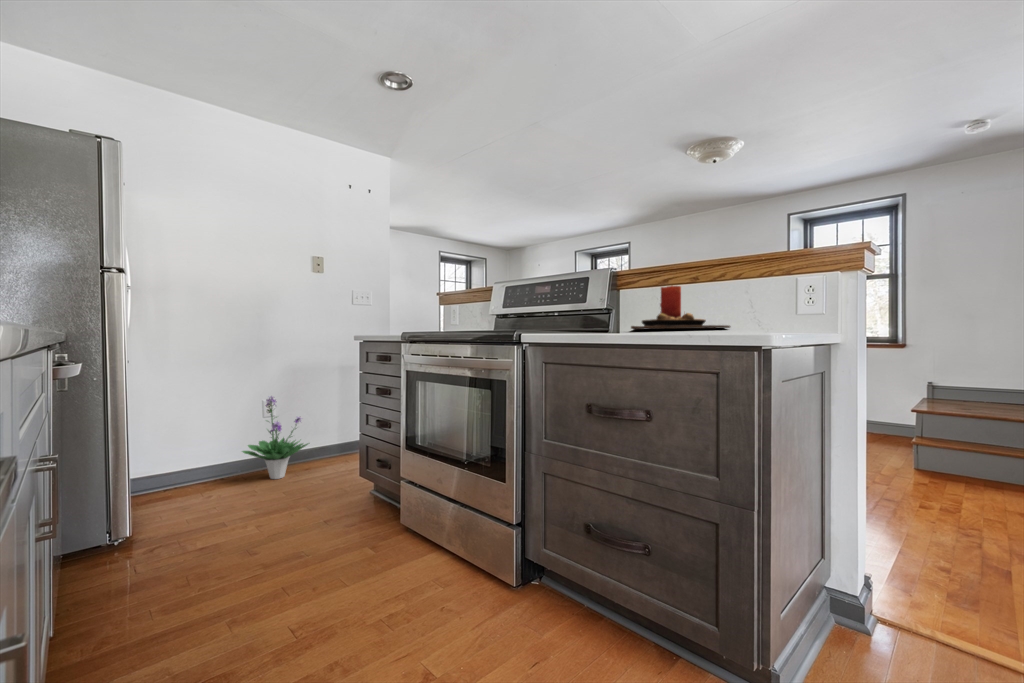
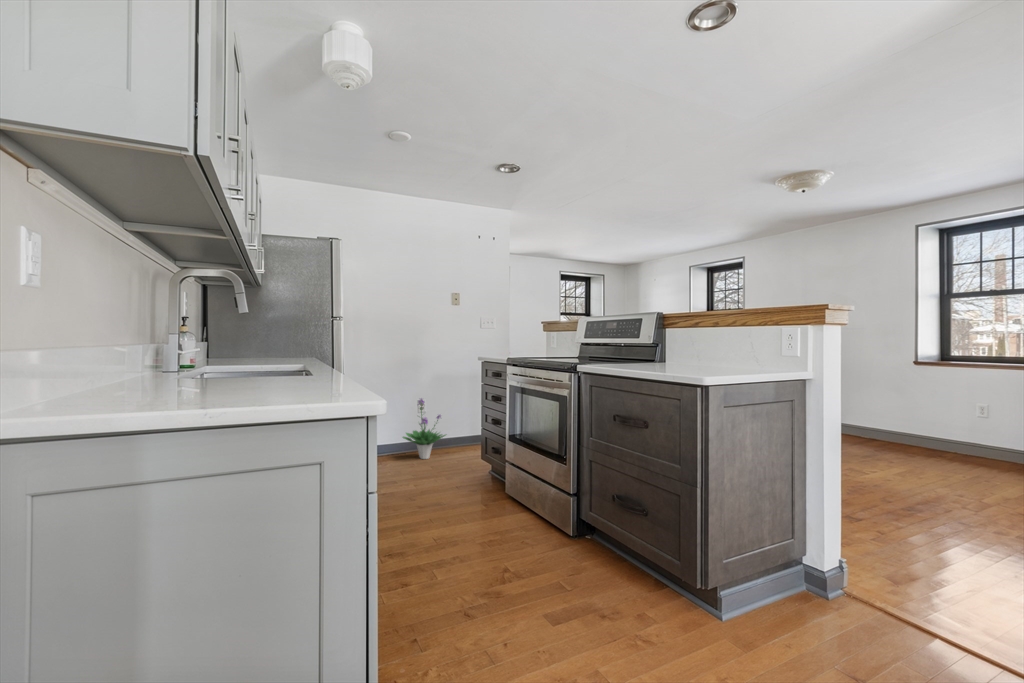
candle: present [631,286,730,330] -> none [662,328,744,363]

